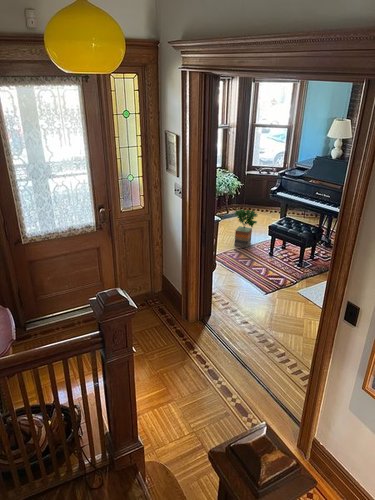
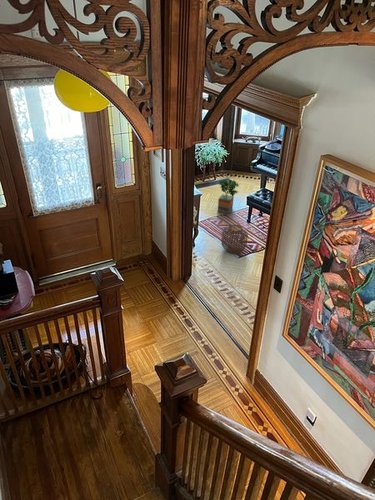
woven basket: none [244,255,275,290] -> present [221,224,248,254]

